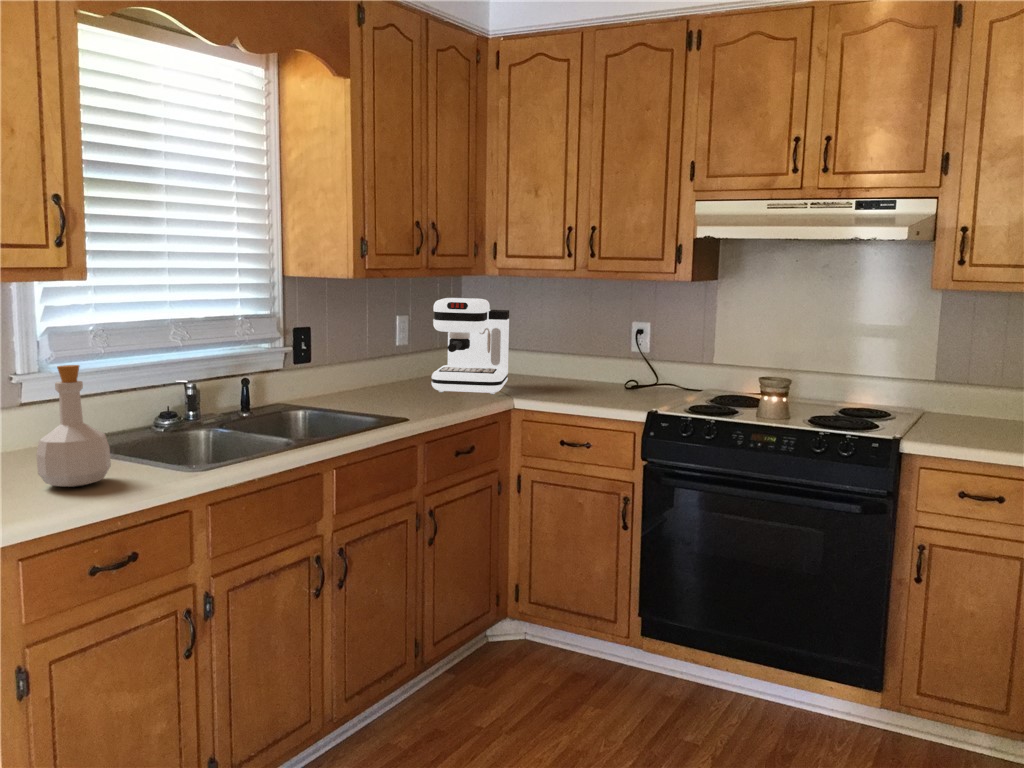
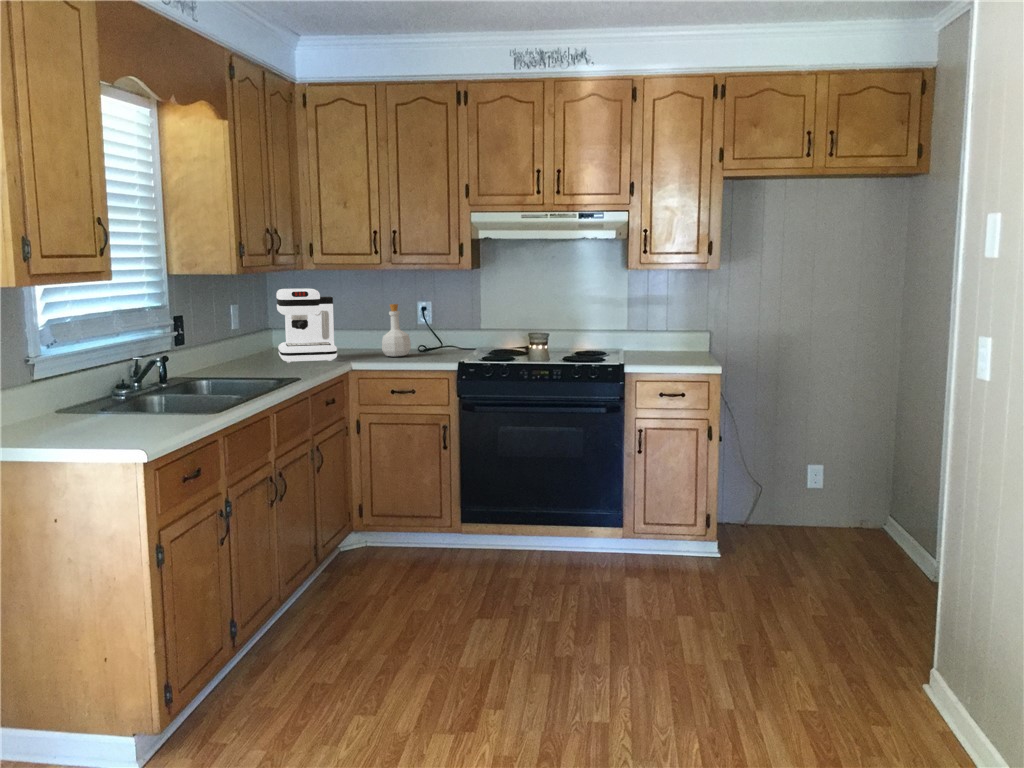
bottle: present [36,365,111,487] -> present [382,304,411,357]

